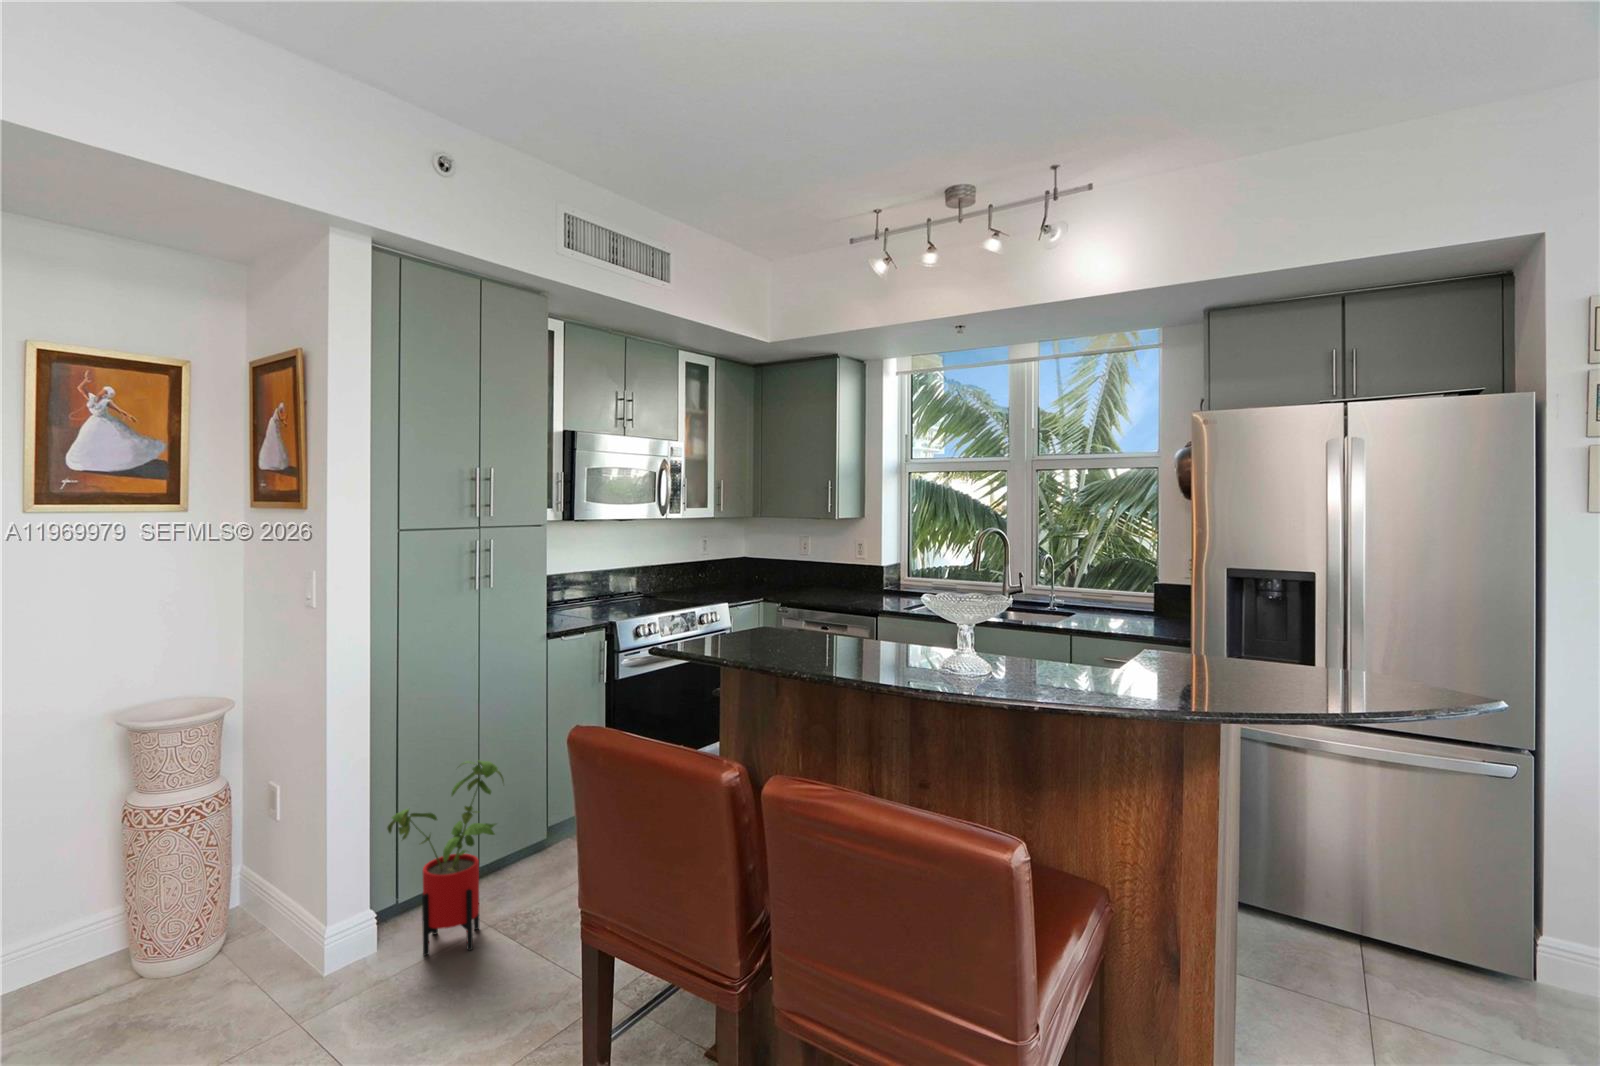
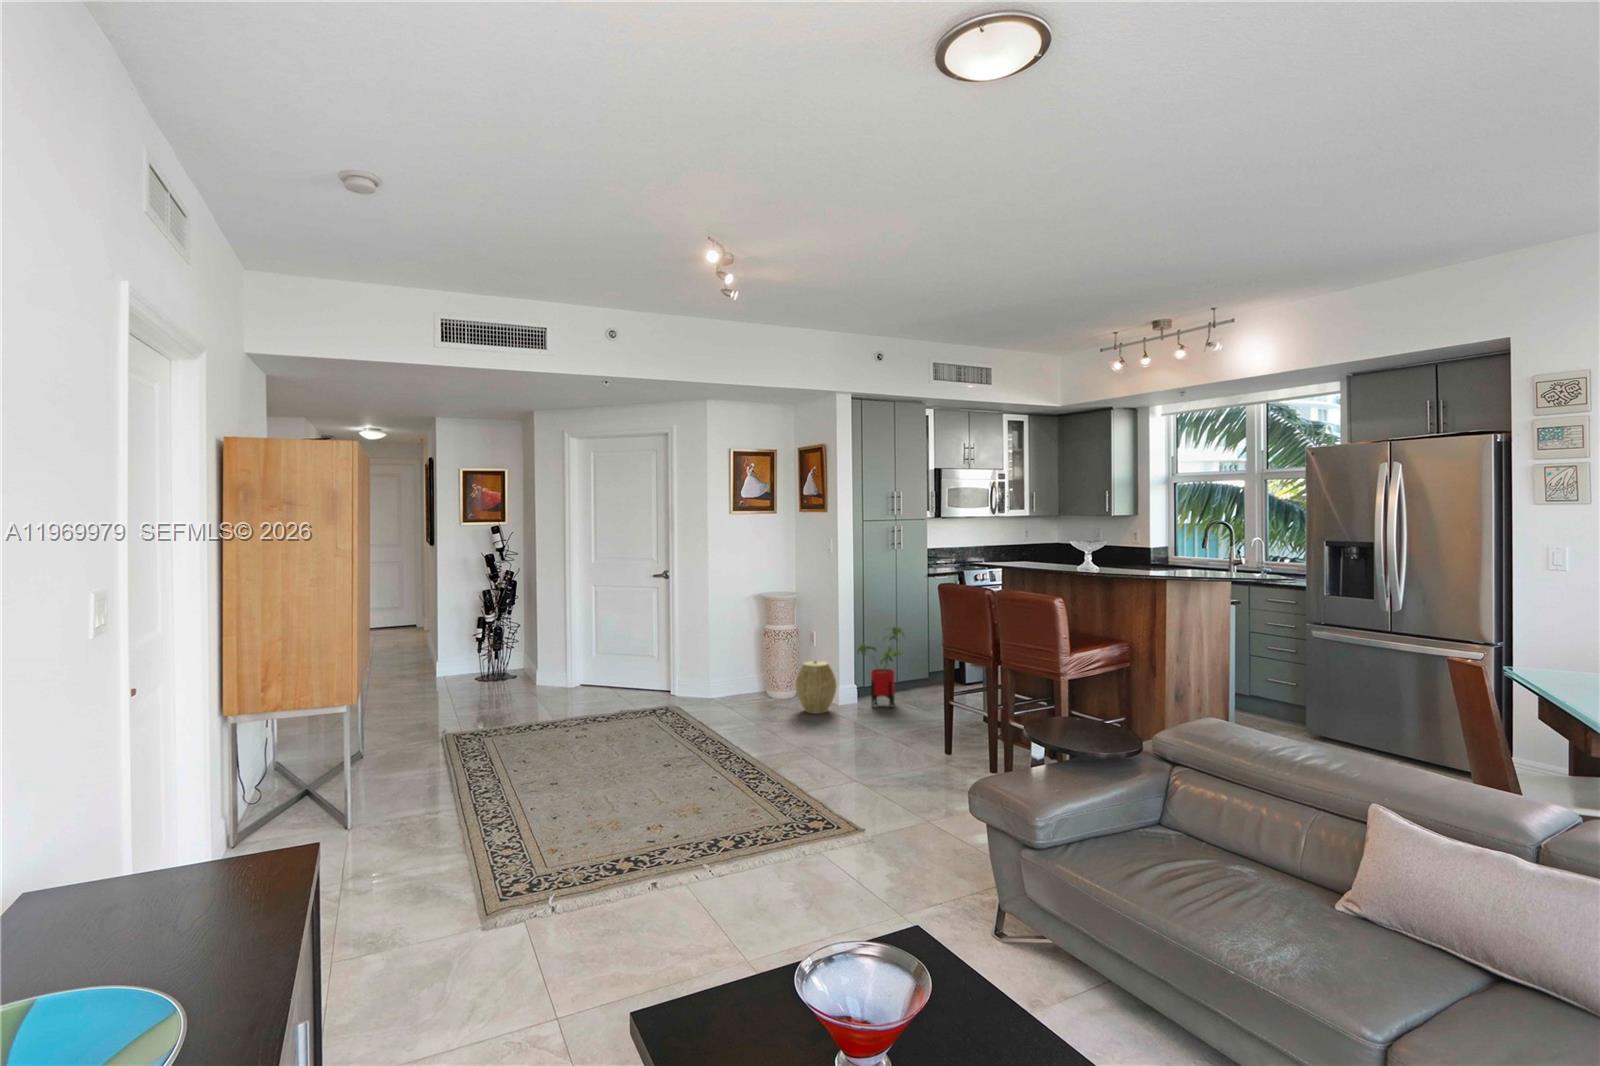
woven basket: none [202,875,327,1026] -> present [796,661,837,714]

